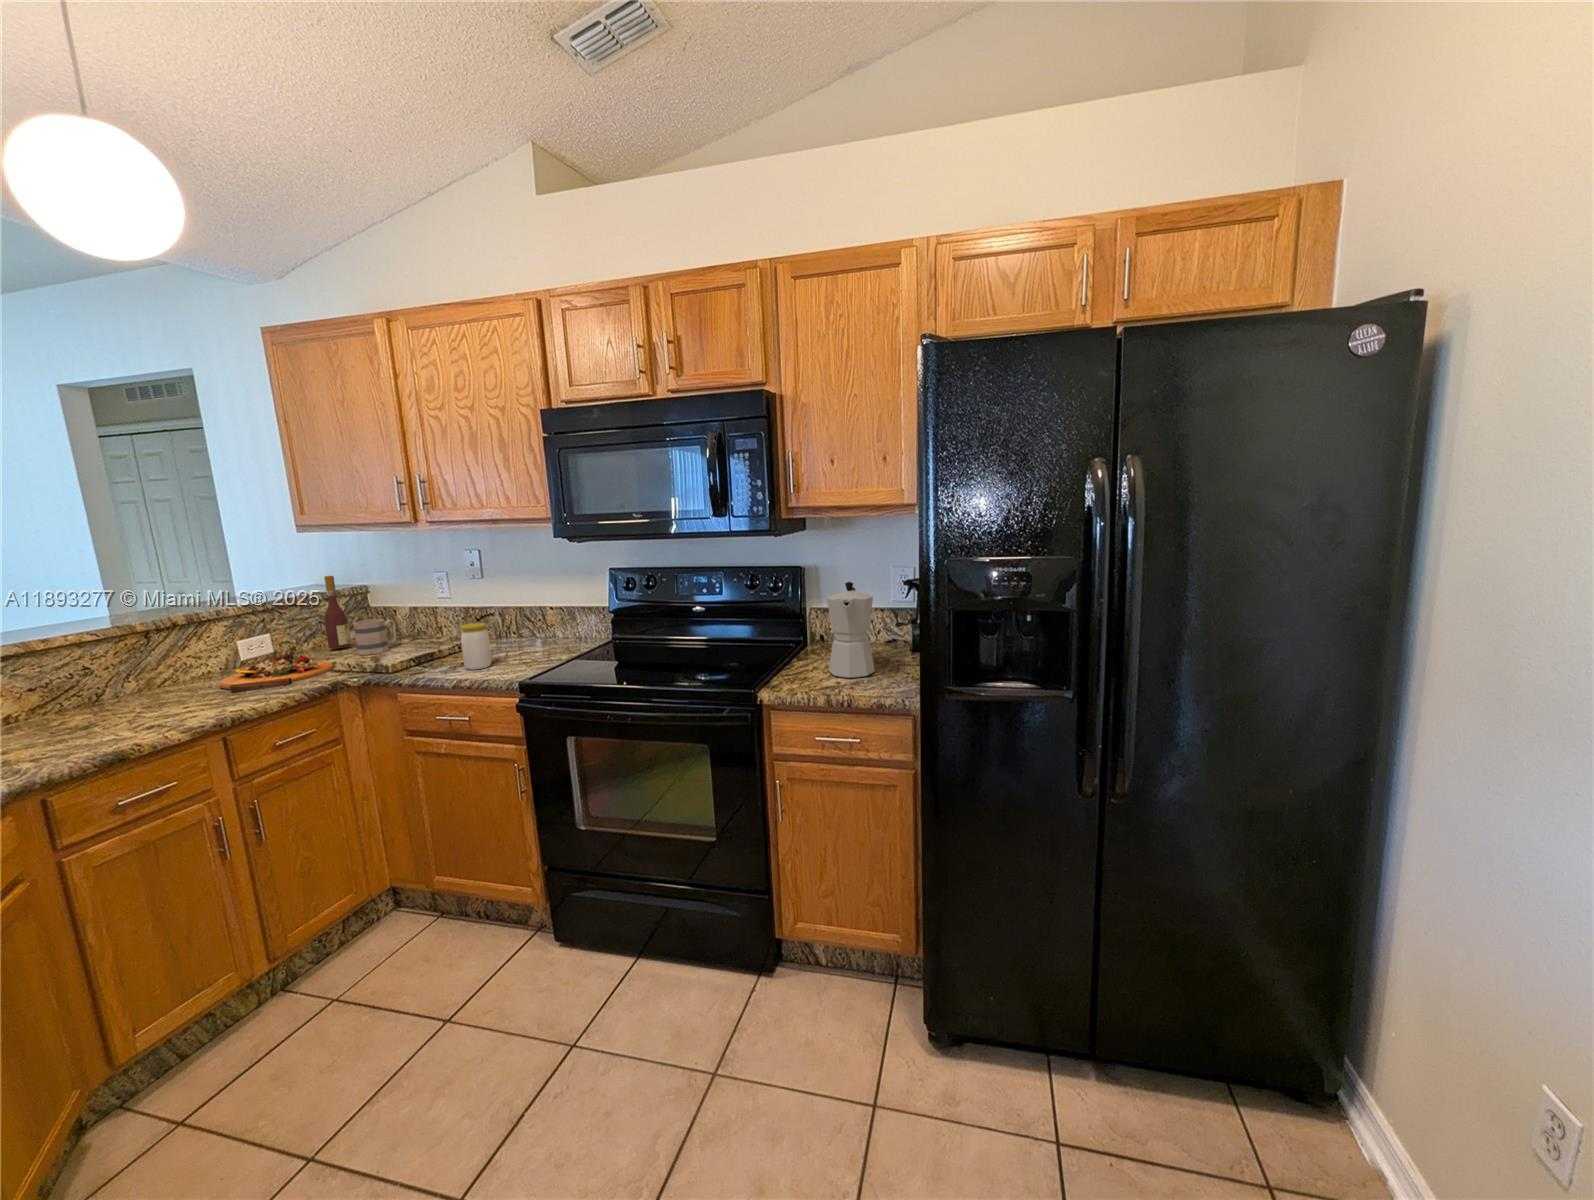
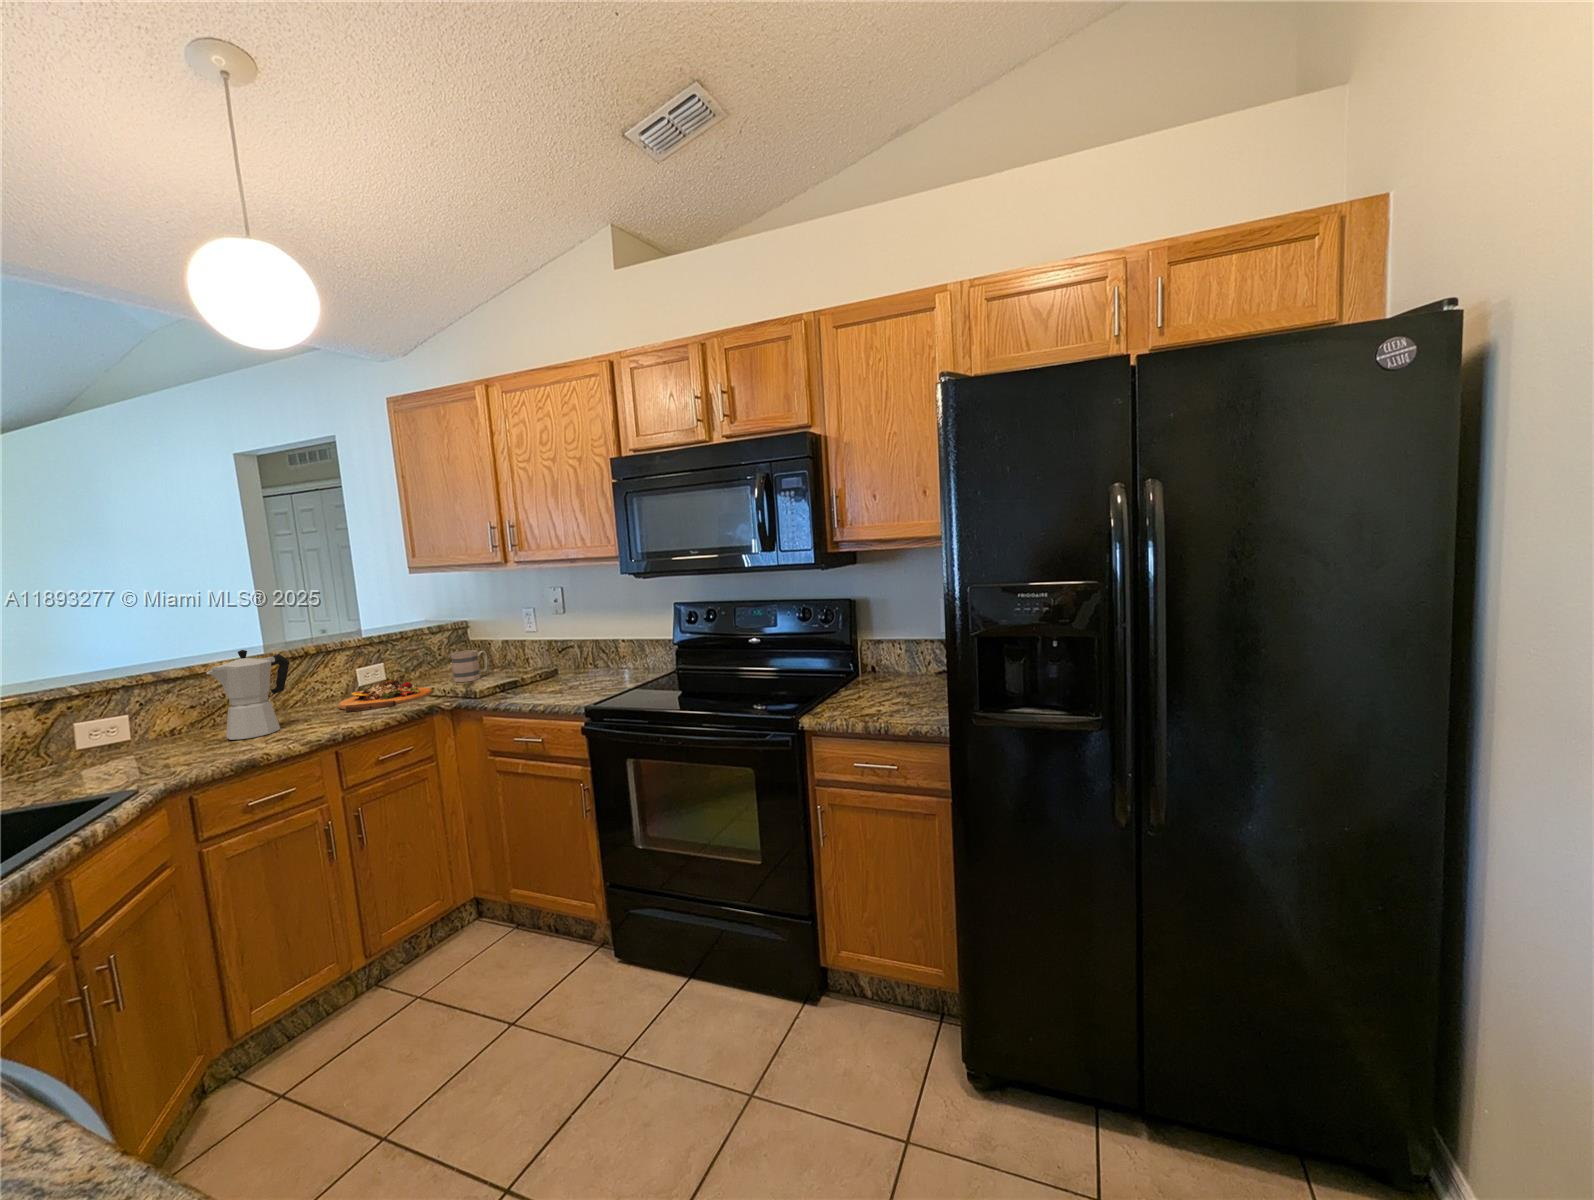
wine bottle: present [324,576,351,649] -> none [427,611,451,679]
moka pot: present [826,582,875,678] -> present [206,650,289,740]
jar: present [461,623,492,670] -> none [538,653,565,696]

